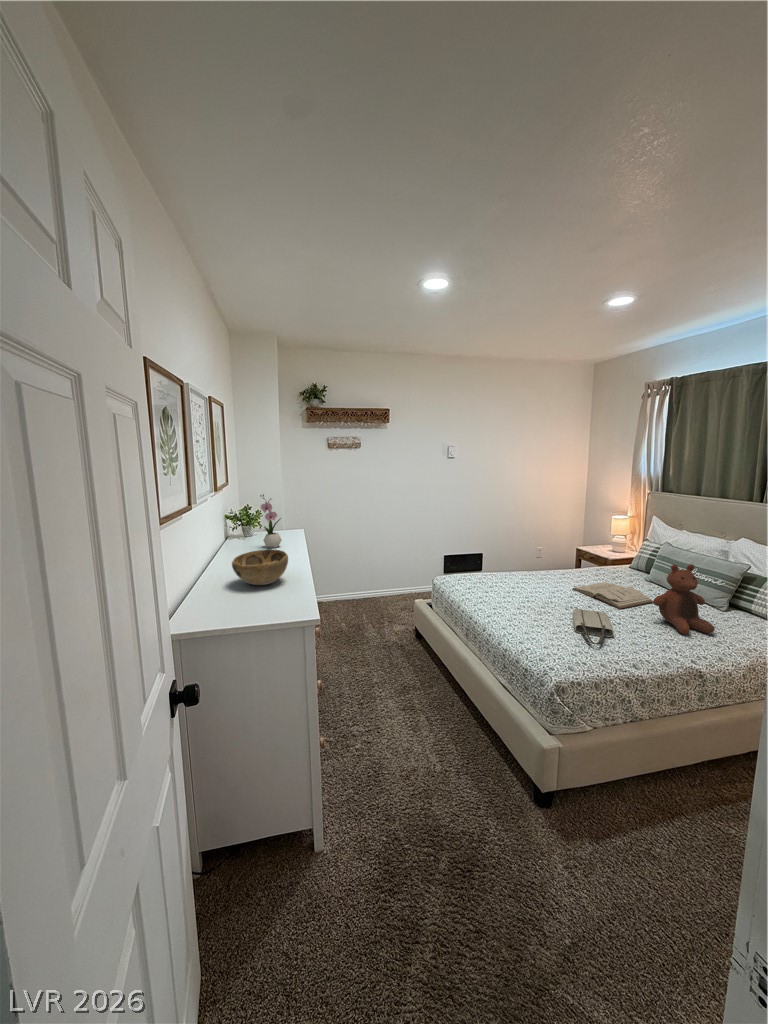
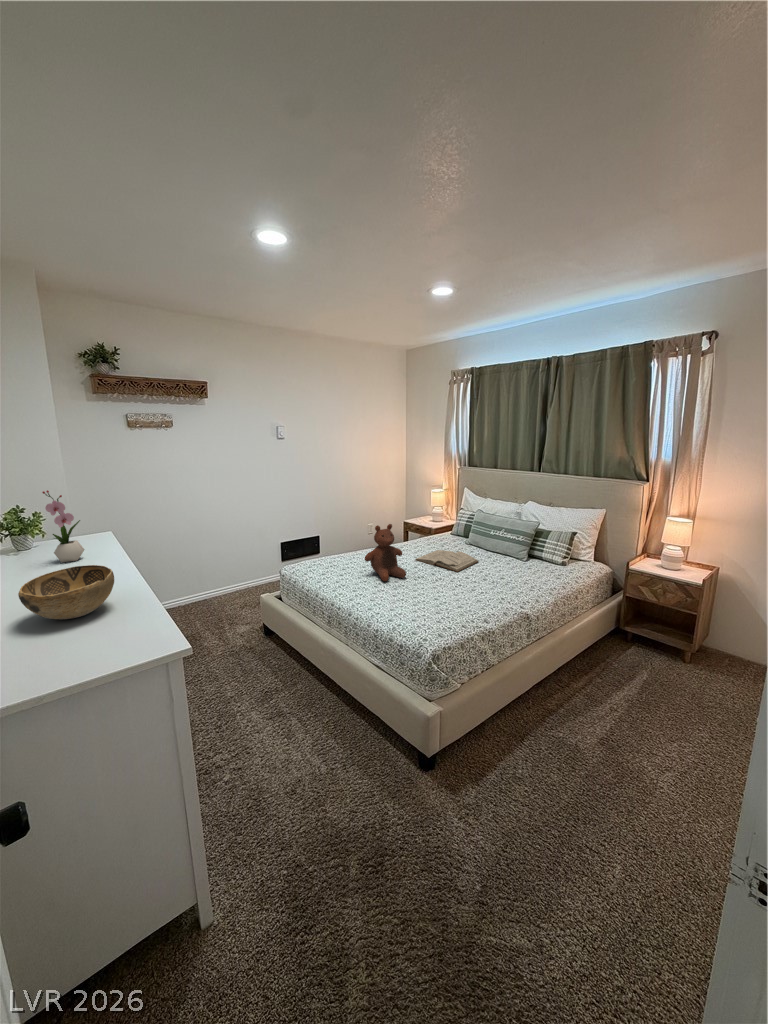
stuffed bear: present [653,564,714,634] -> present [365,524,406,581]
tote bag: present [573,609,614,645] -> none [424,578,462,608]

